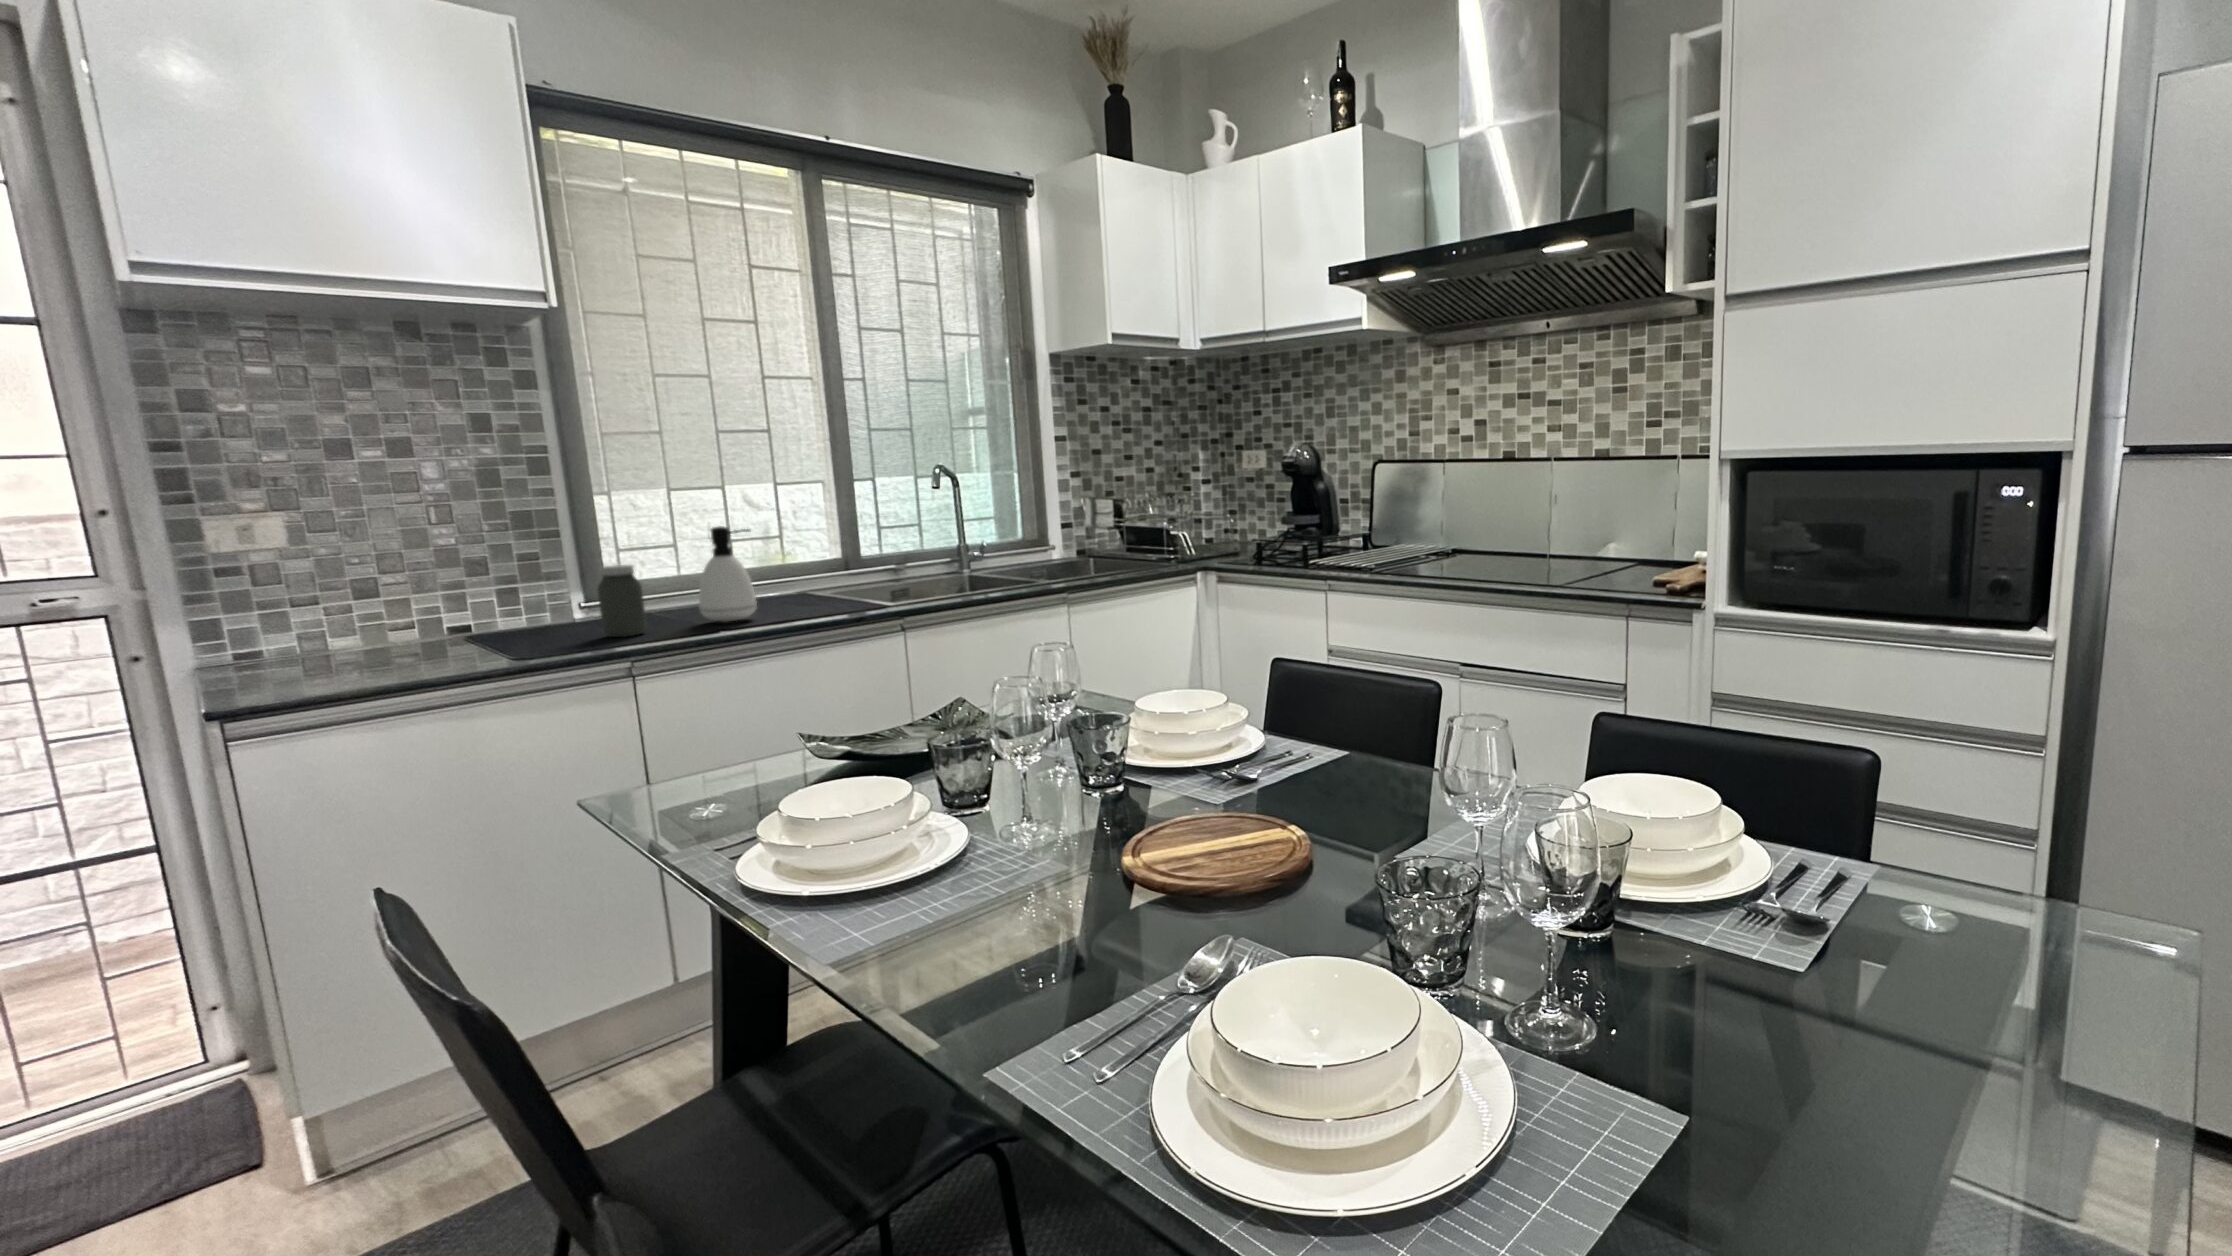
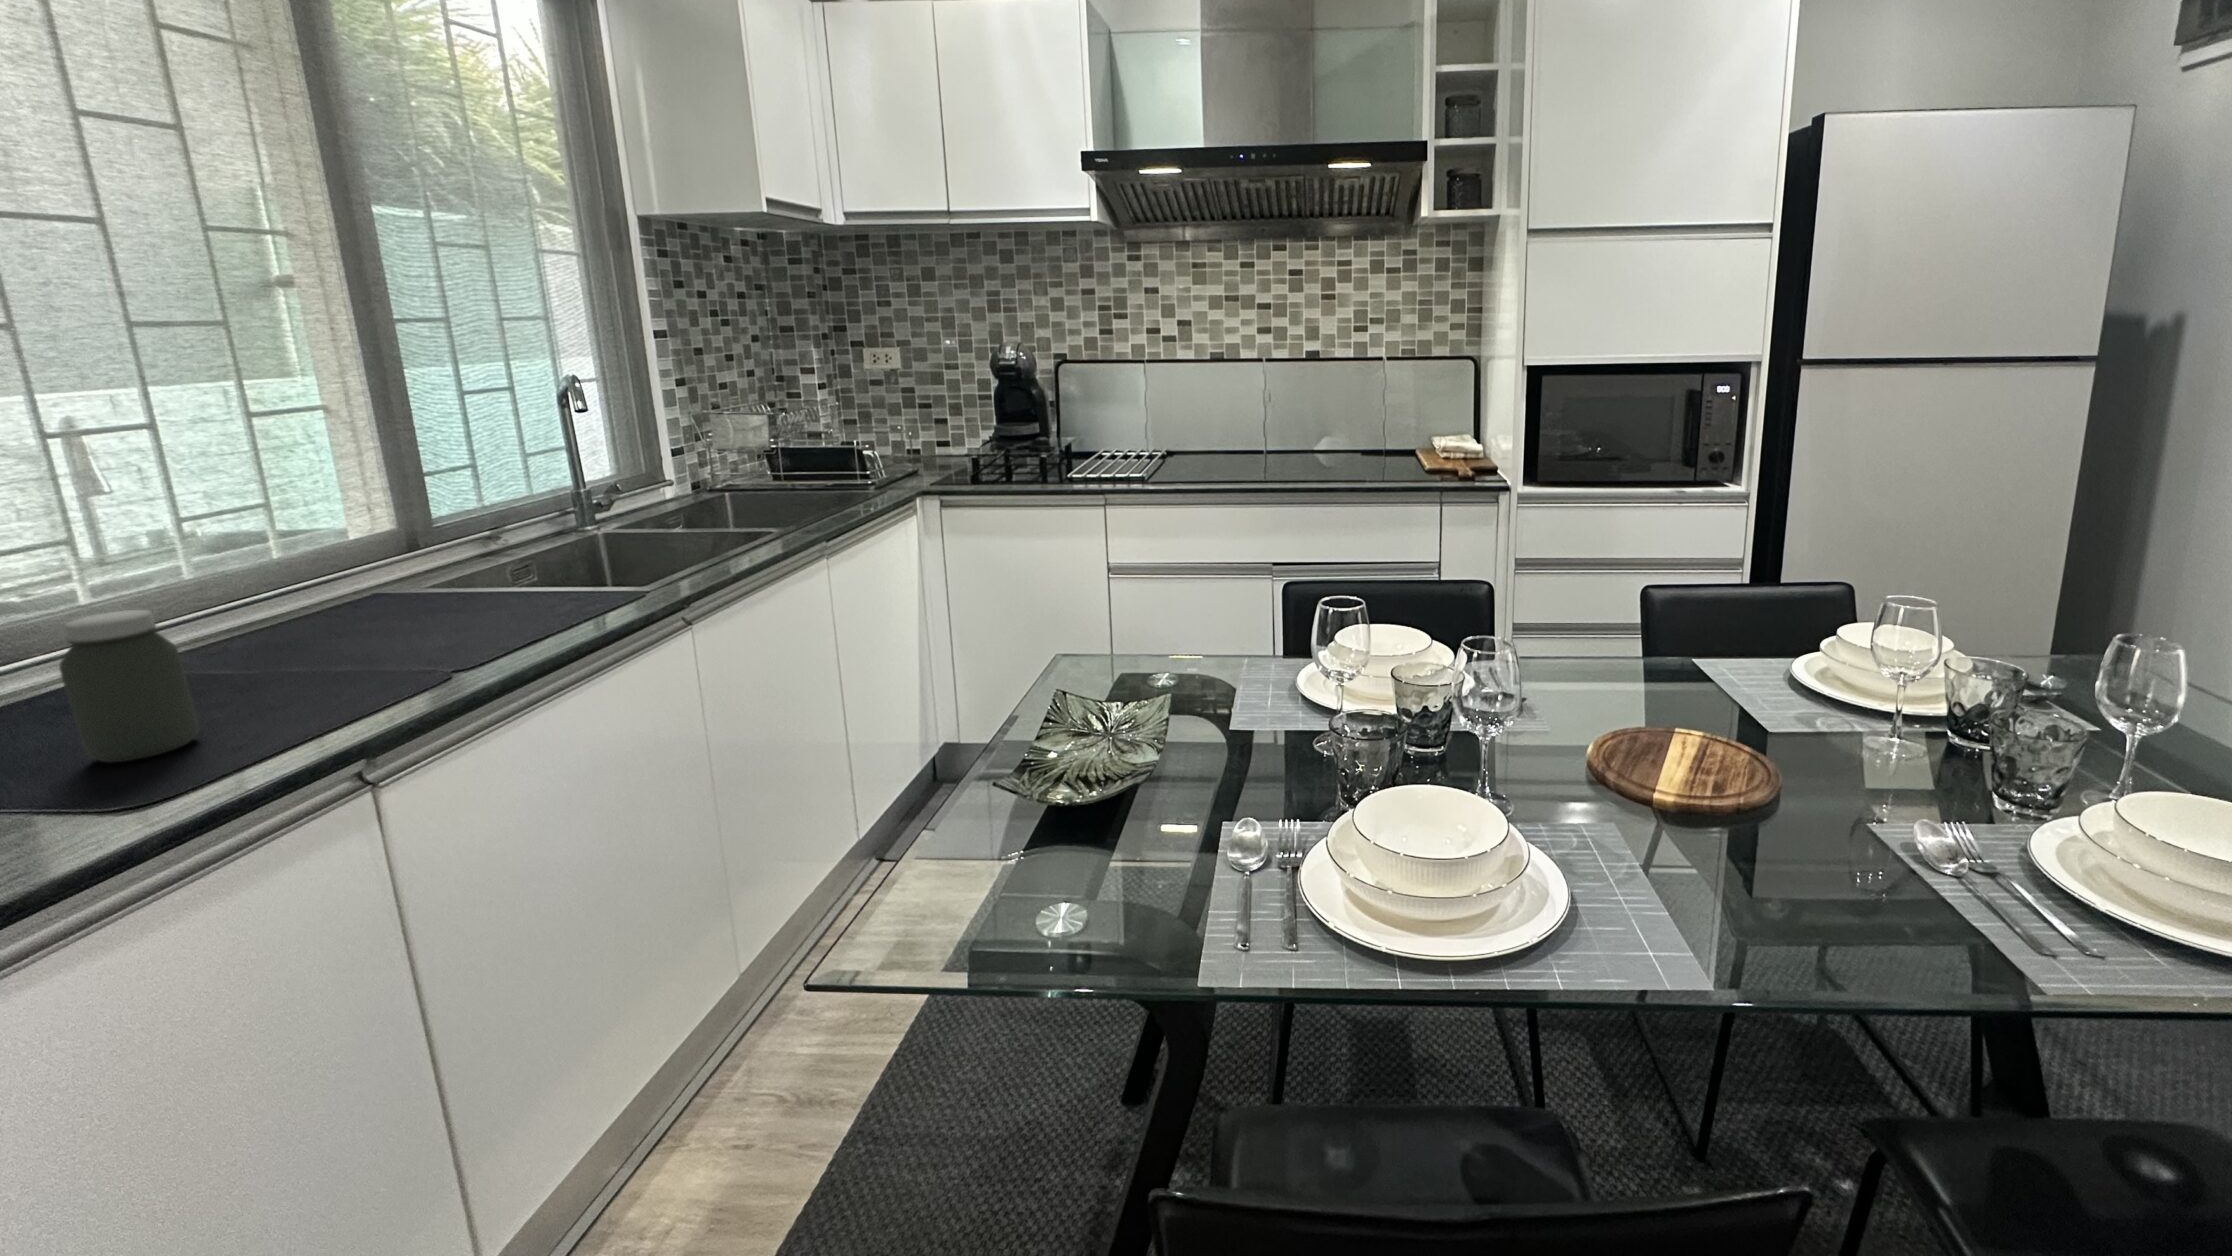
soap dispenser: present [699,526,757,622] -> none [274,511,403,683]

